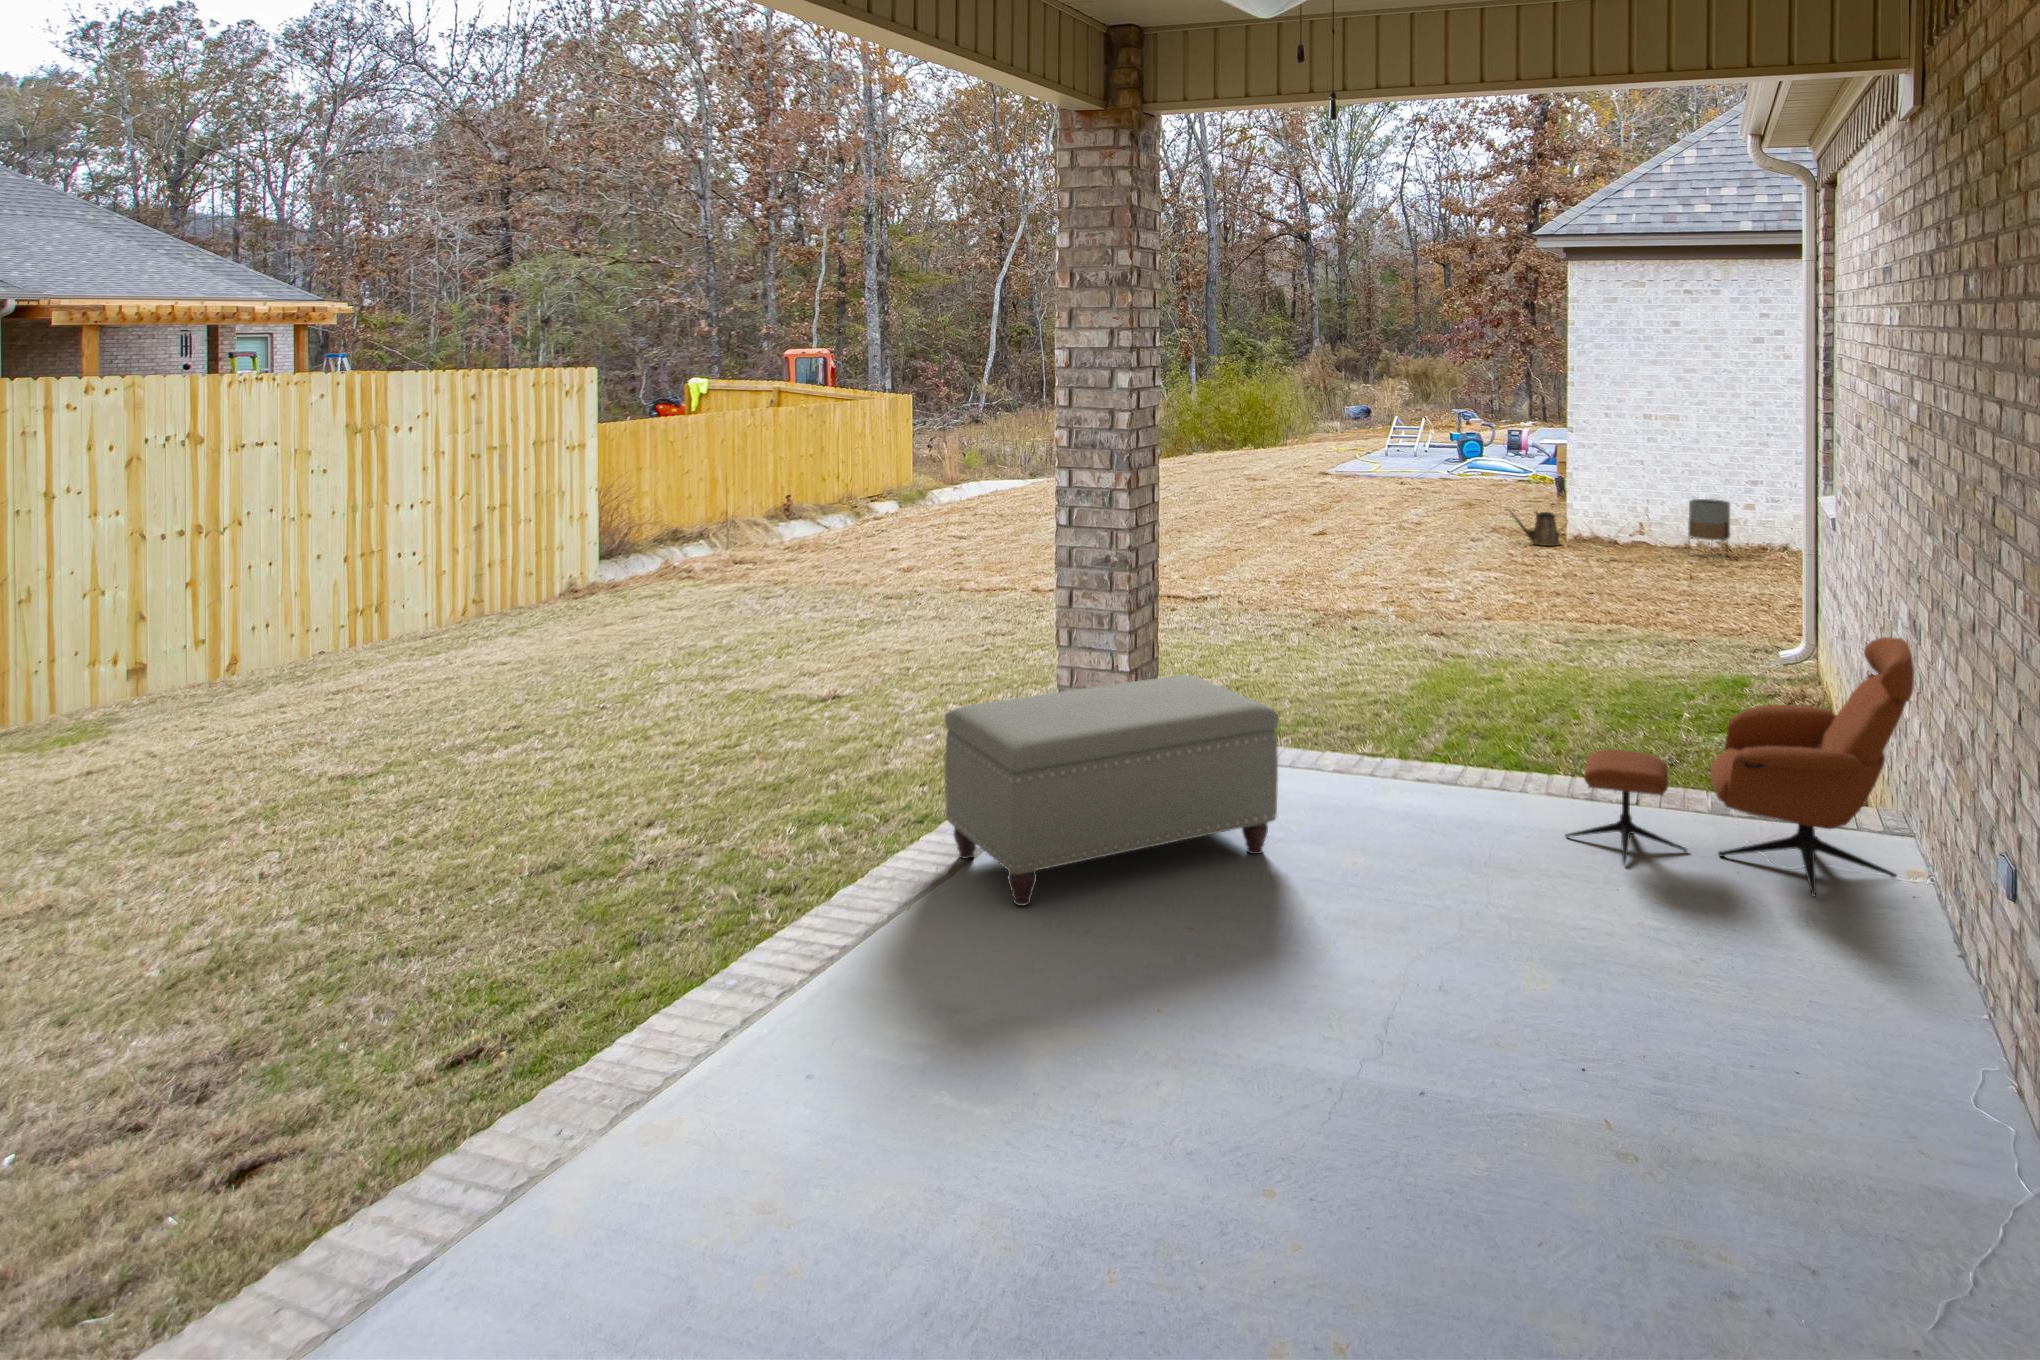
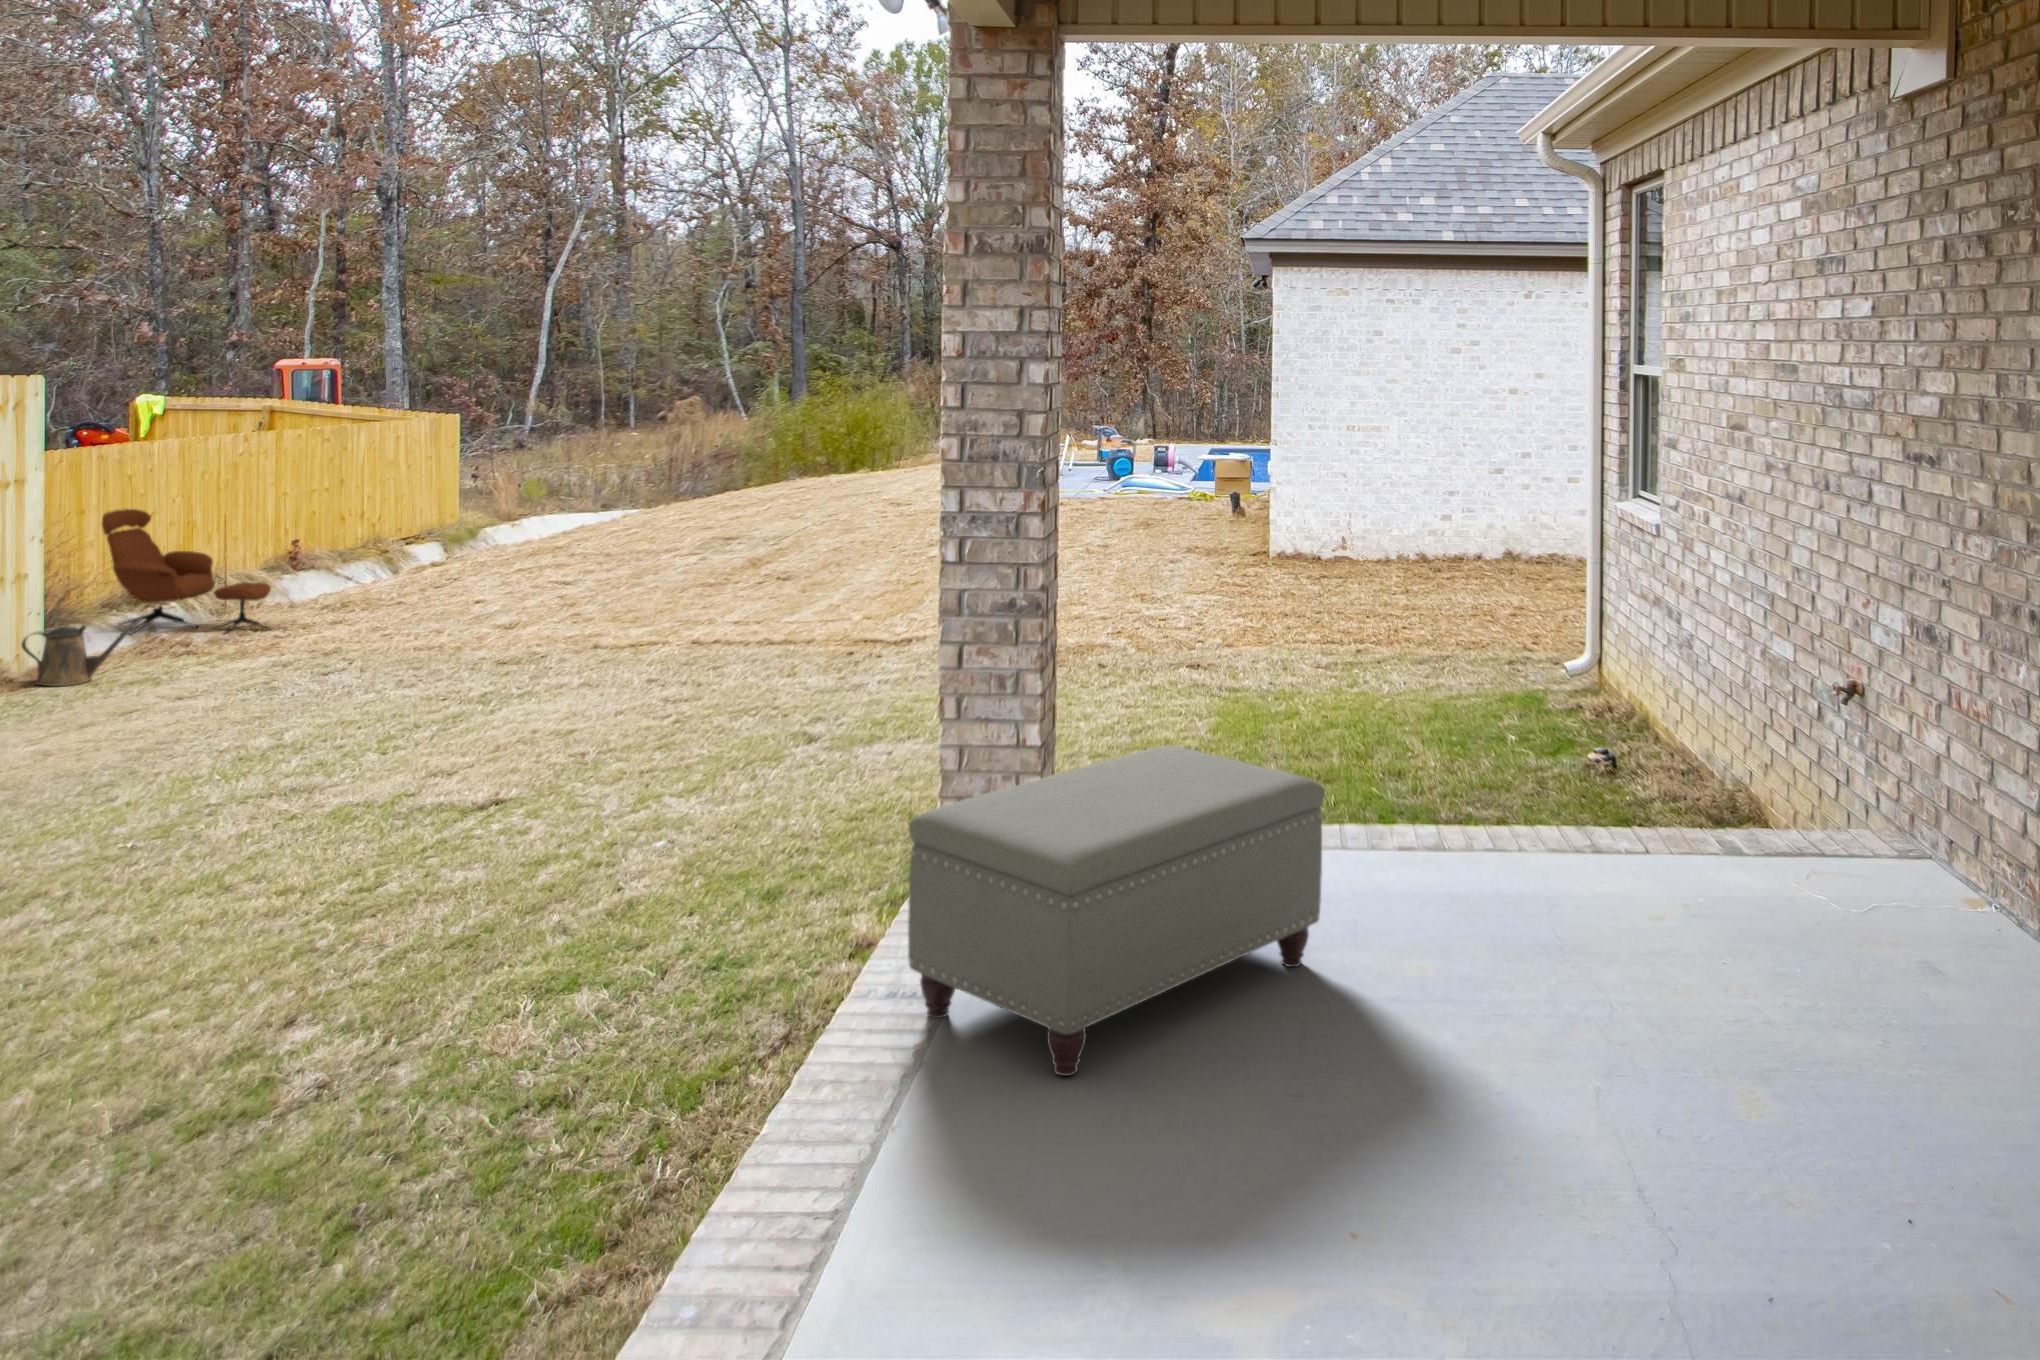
planter: present [1688,499,1730,541] -> none [1397,519,1439,583]
watering can: present [1509,510,1565,546] -> present [22,618,143,686]
lounge chair: present [1566,637,1914,897] -> present [102,509,271,634]

